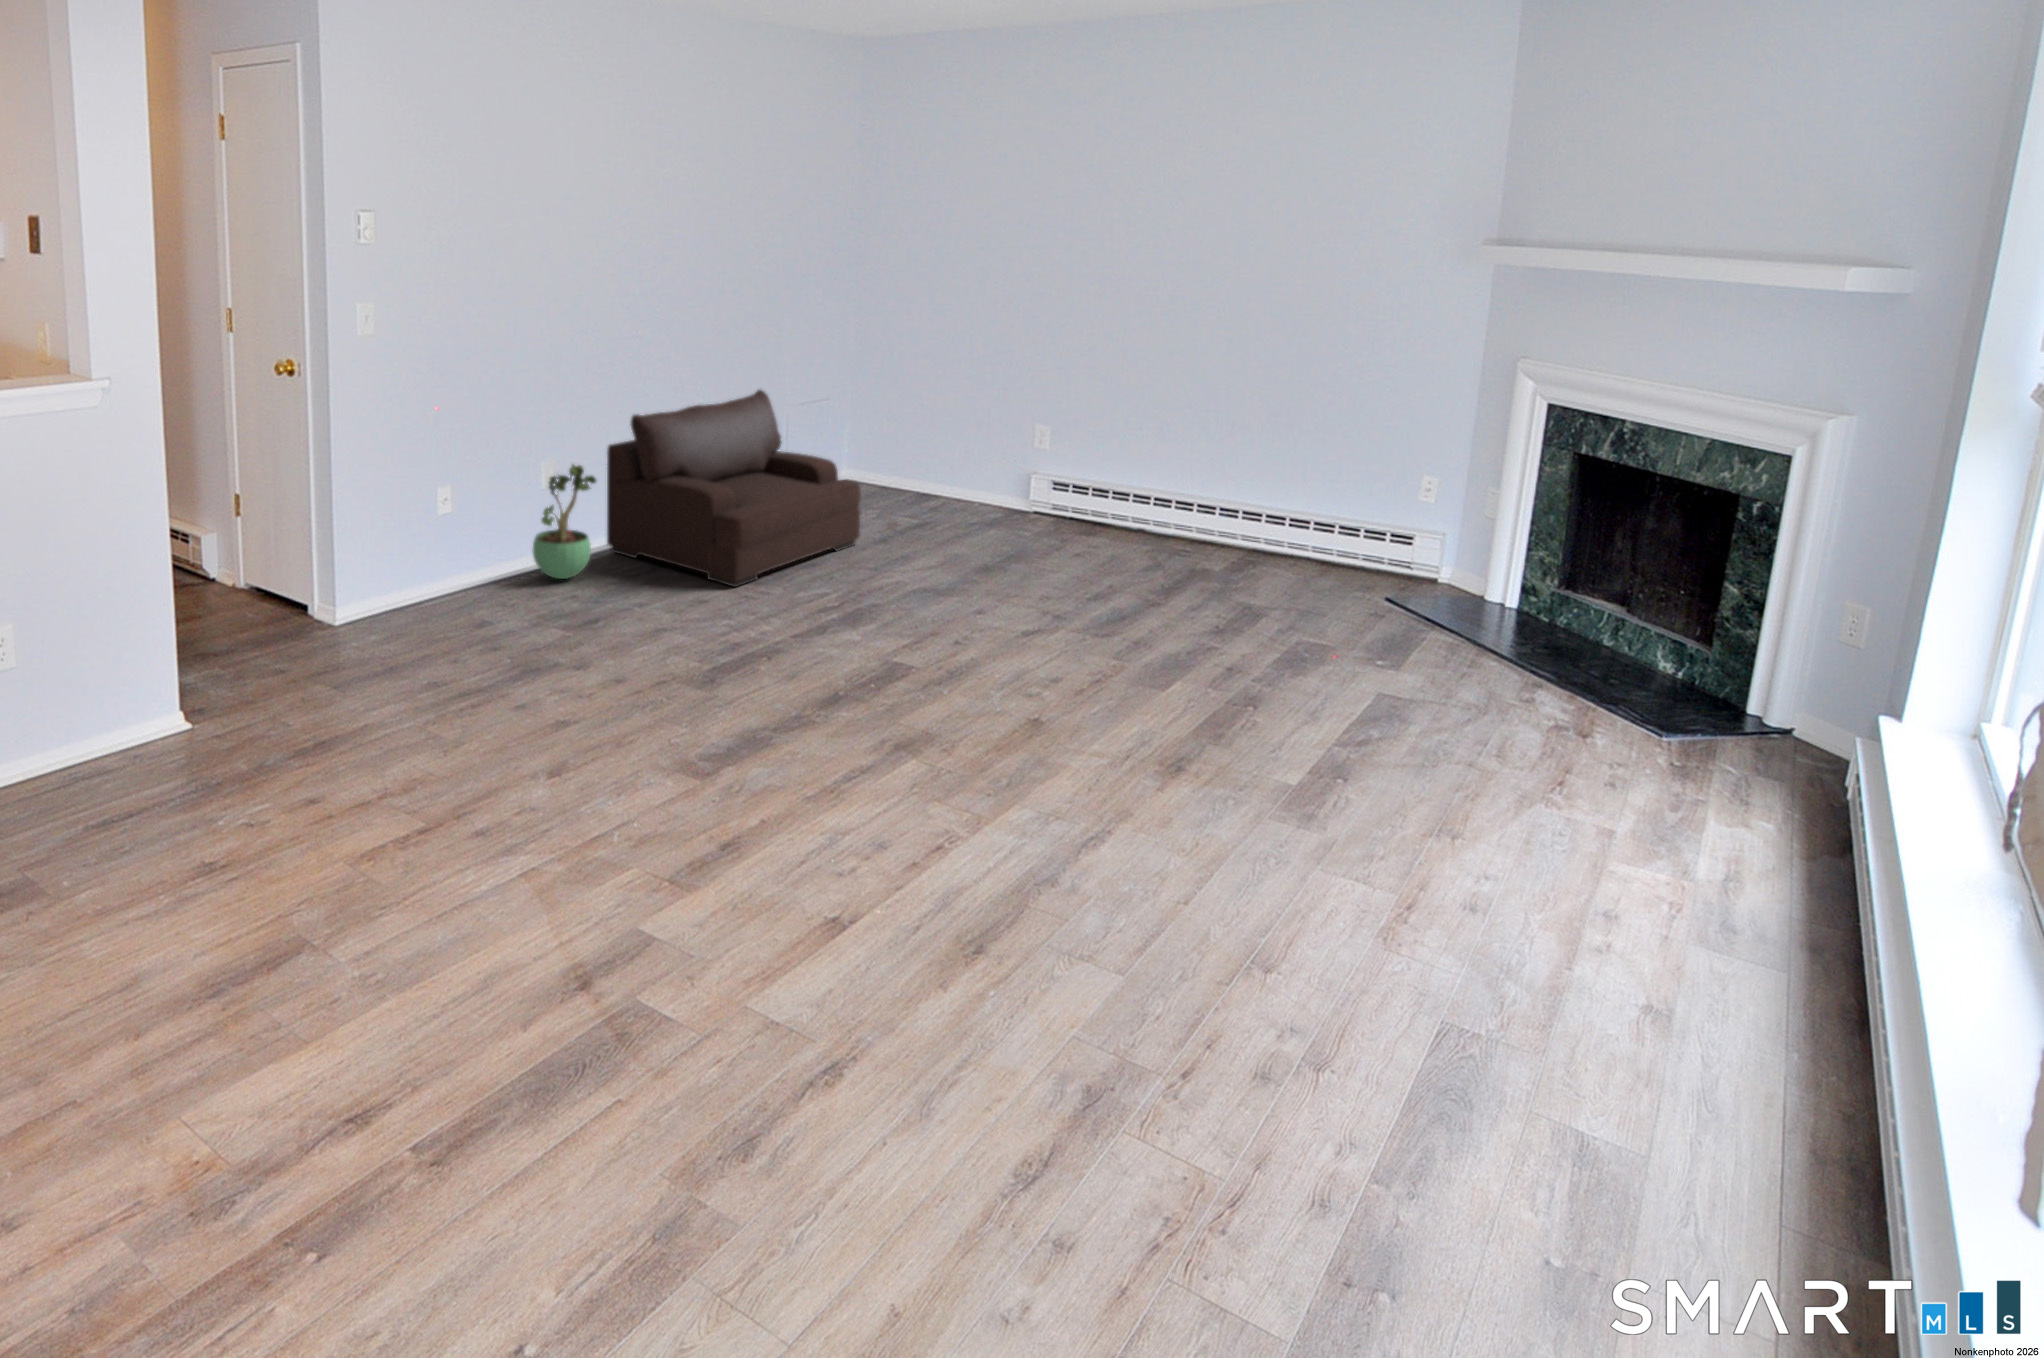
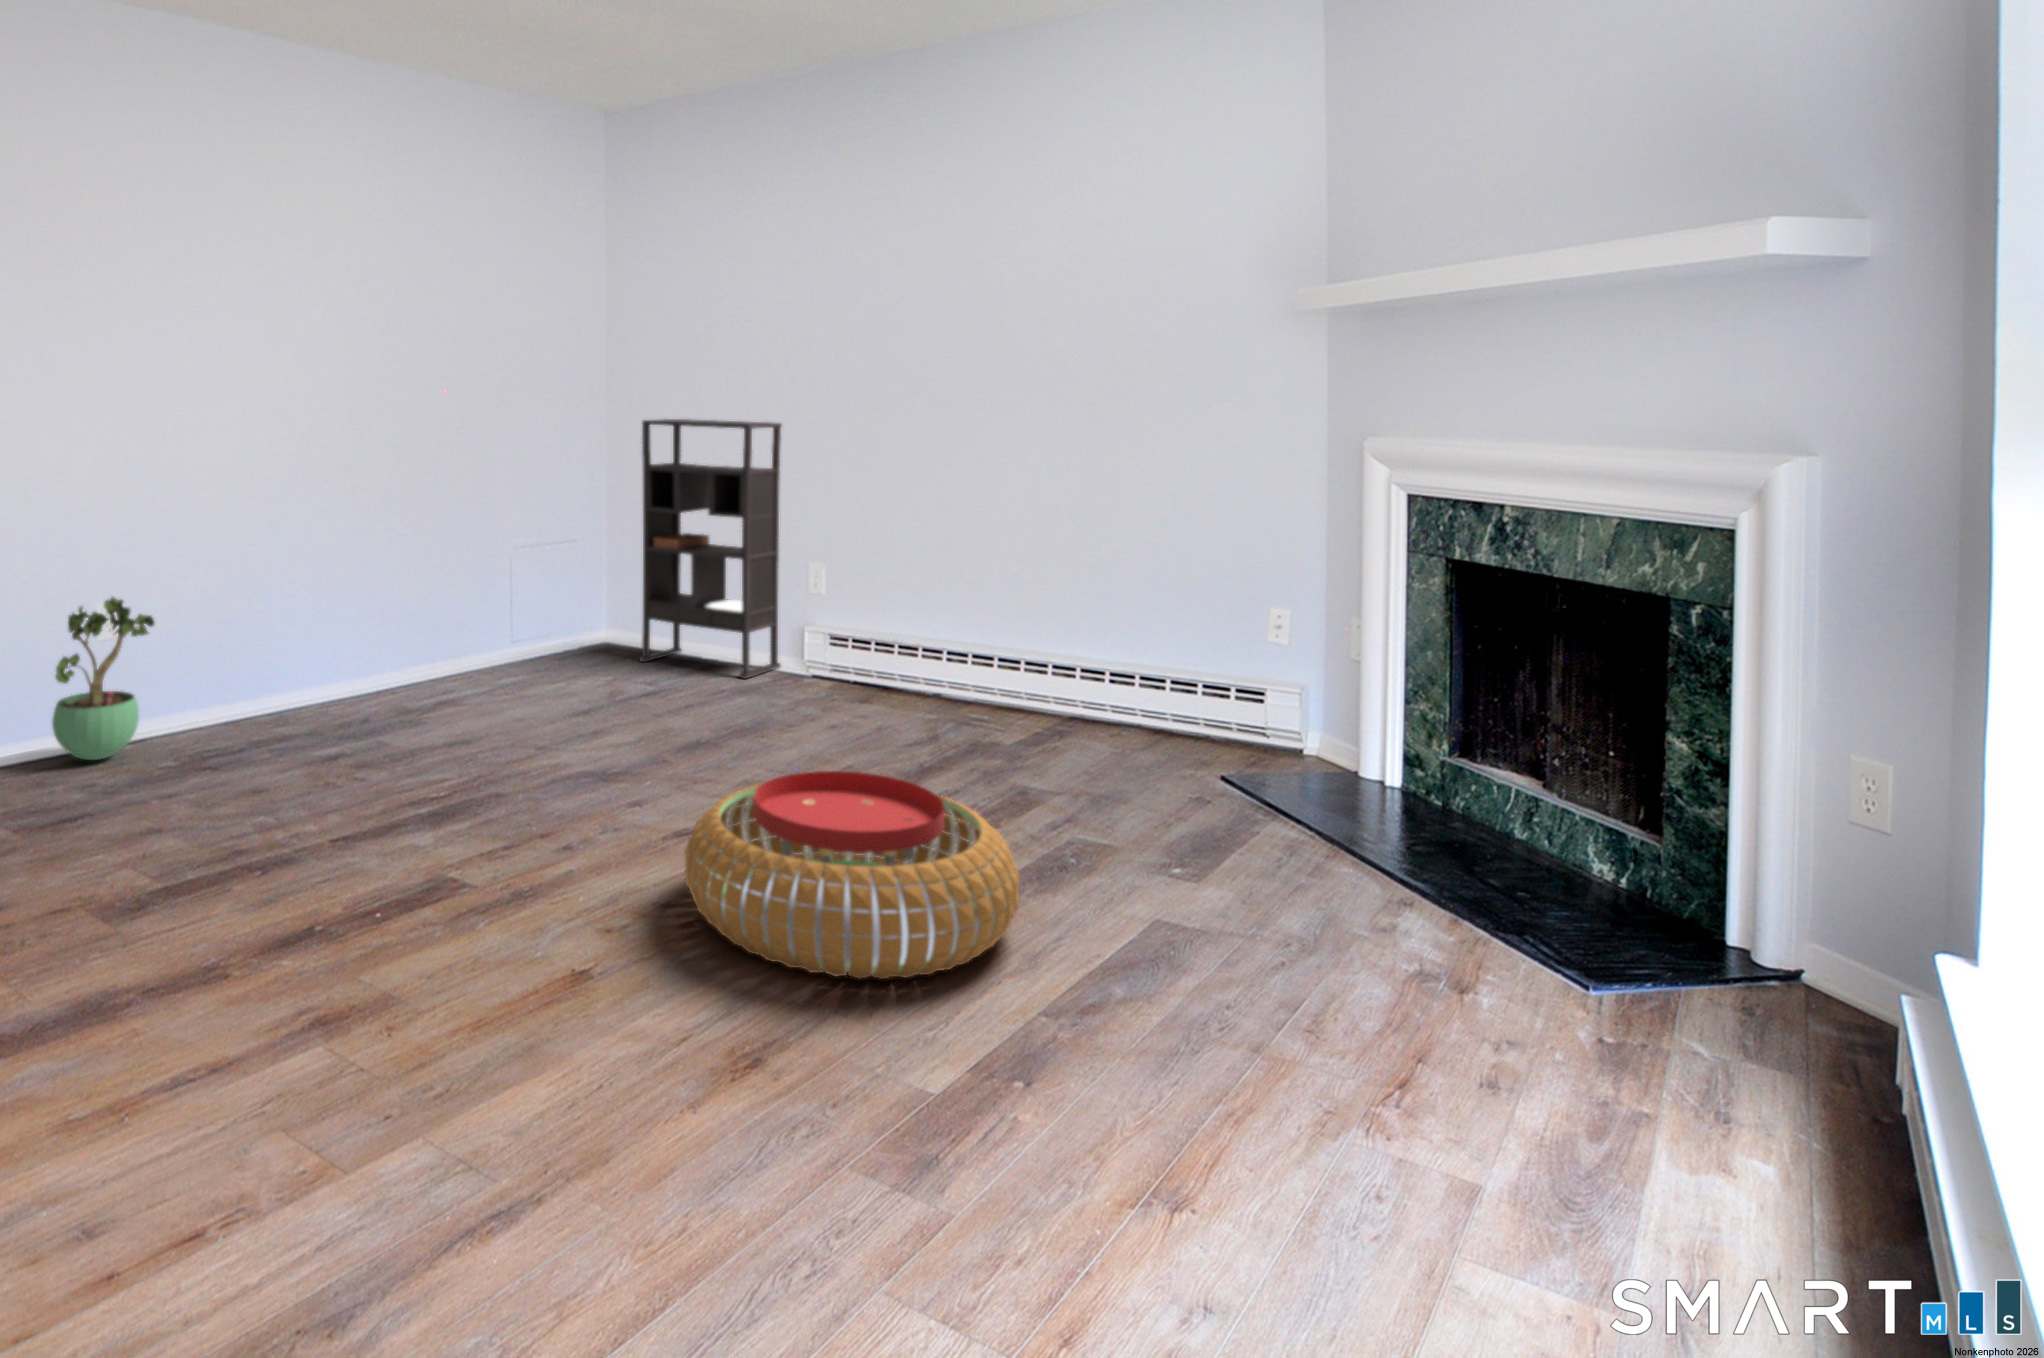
bookshelf: none [892,310,1019,517] -> present [639,419,782,679]
armchair: present [607,389,861,587] -> none [198,511,548,769]
pouf: none [1066,598,1300,728] -> present [685,771,1020,979]

